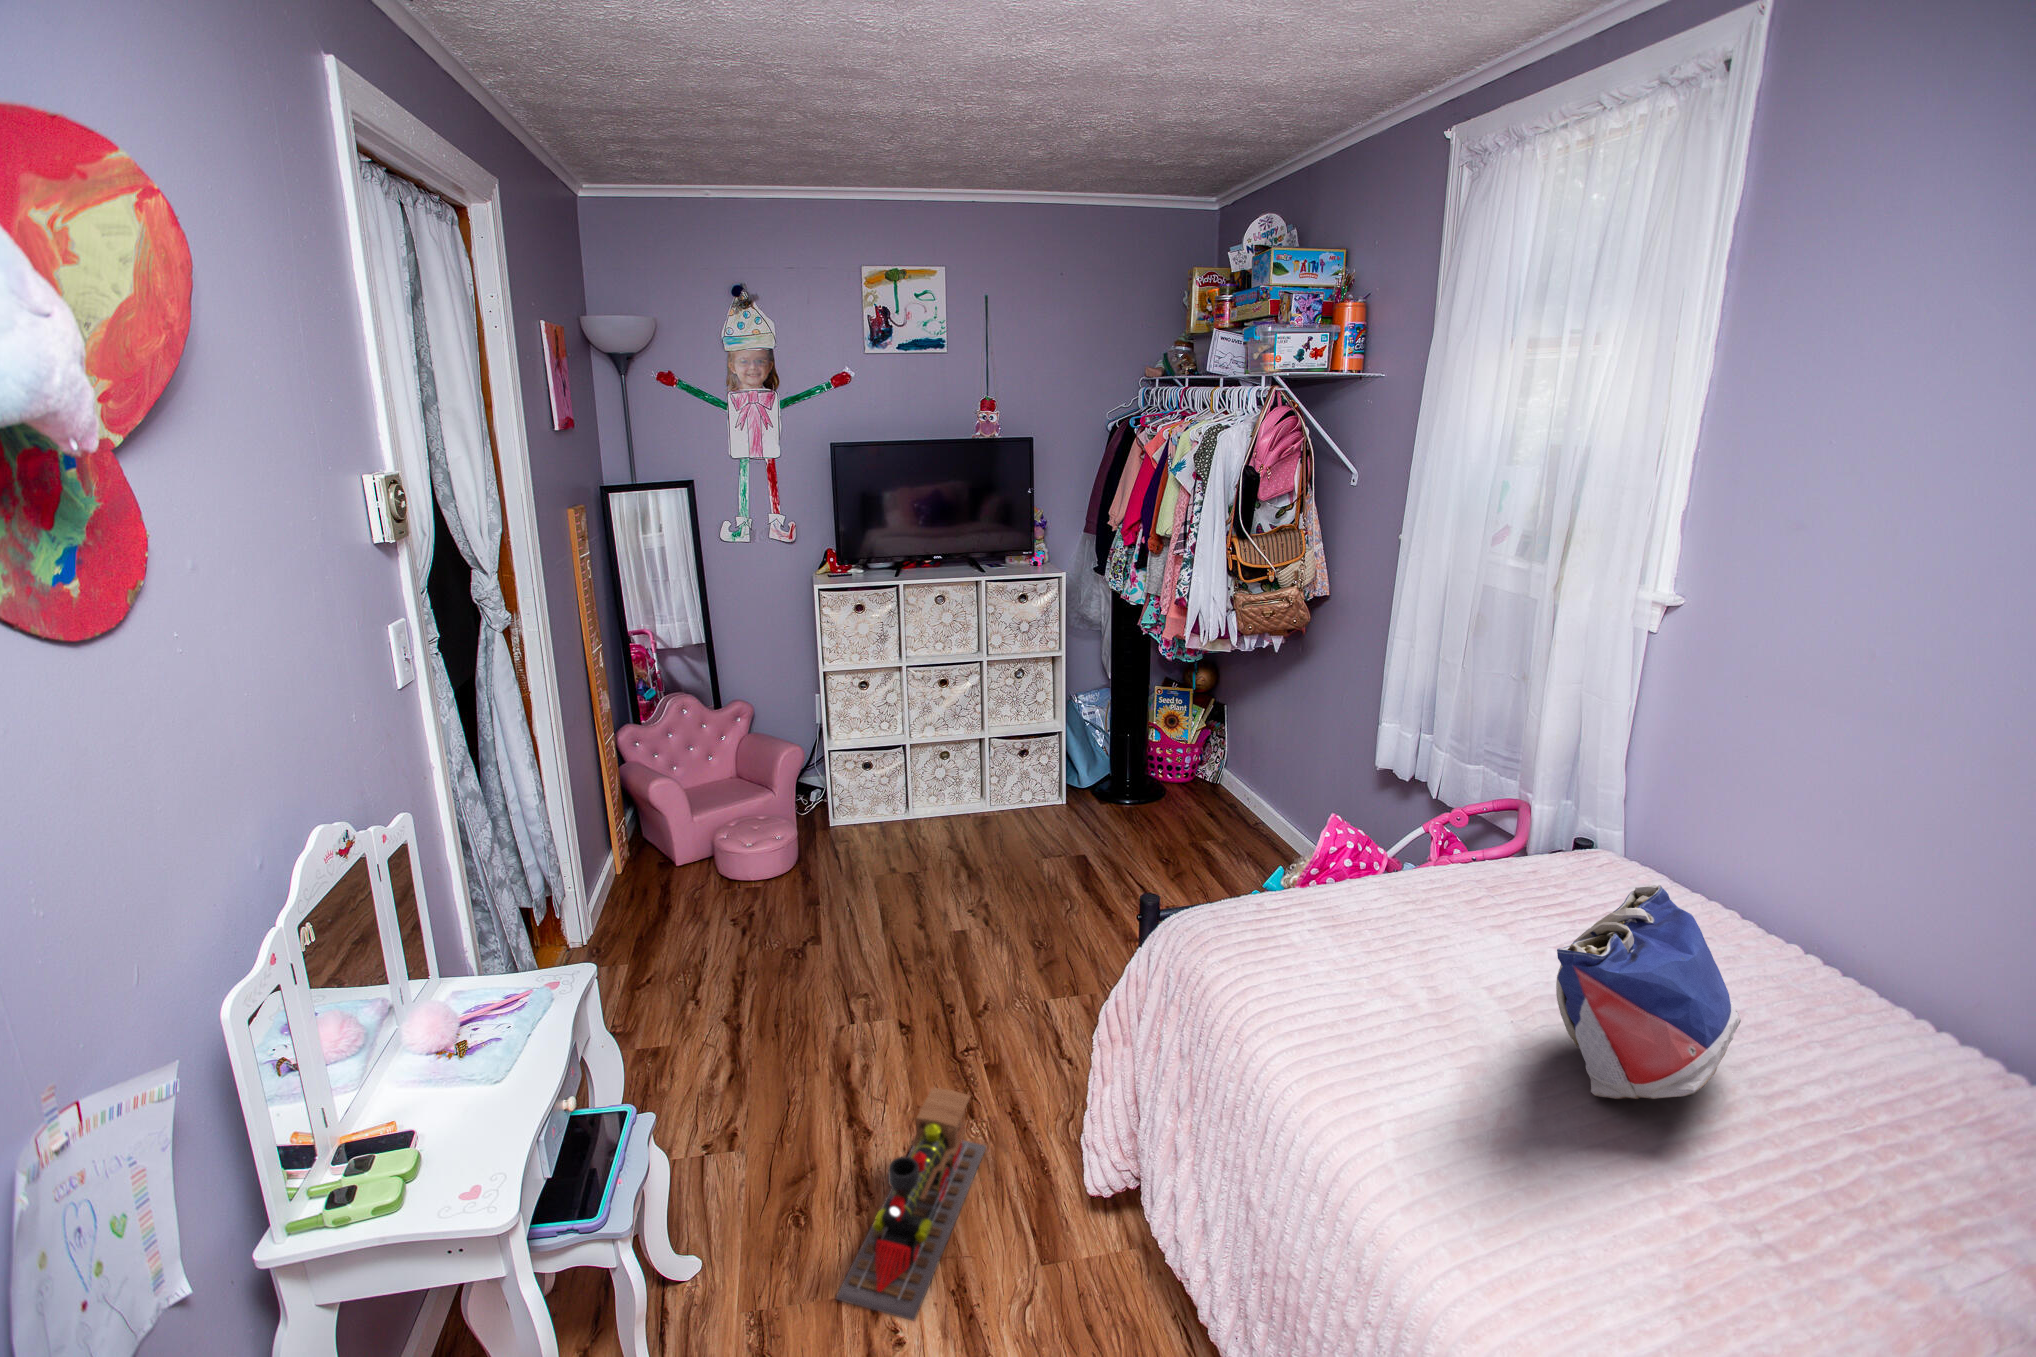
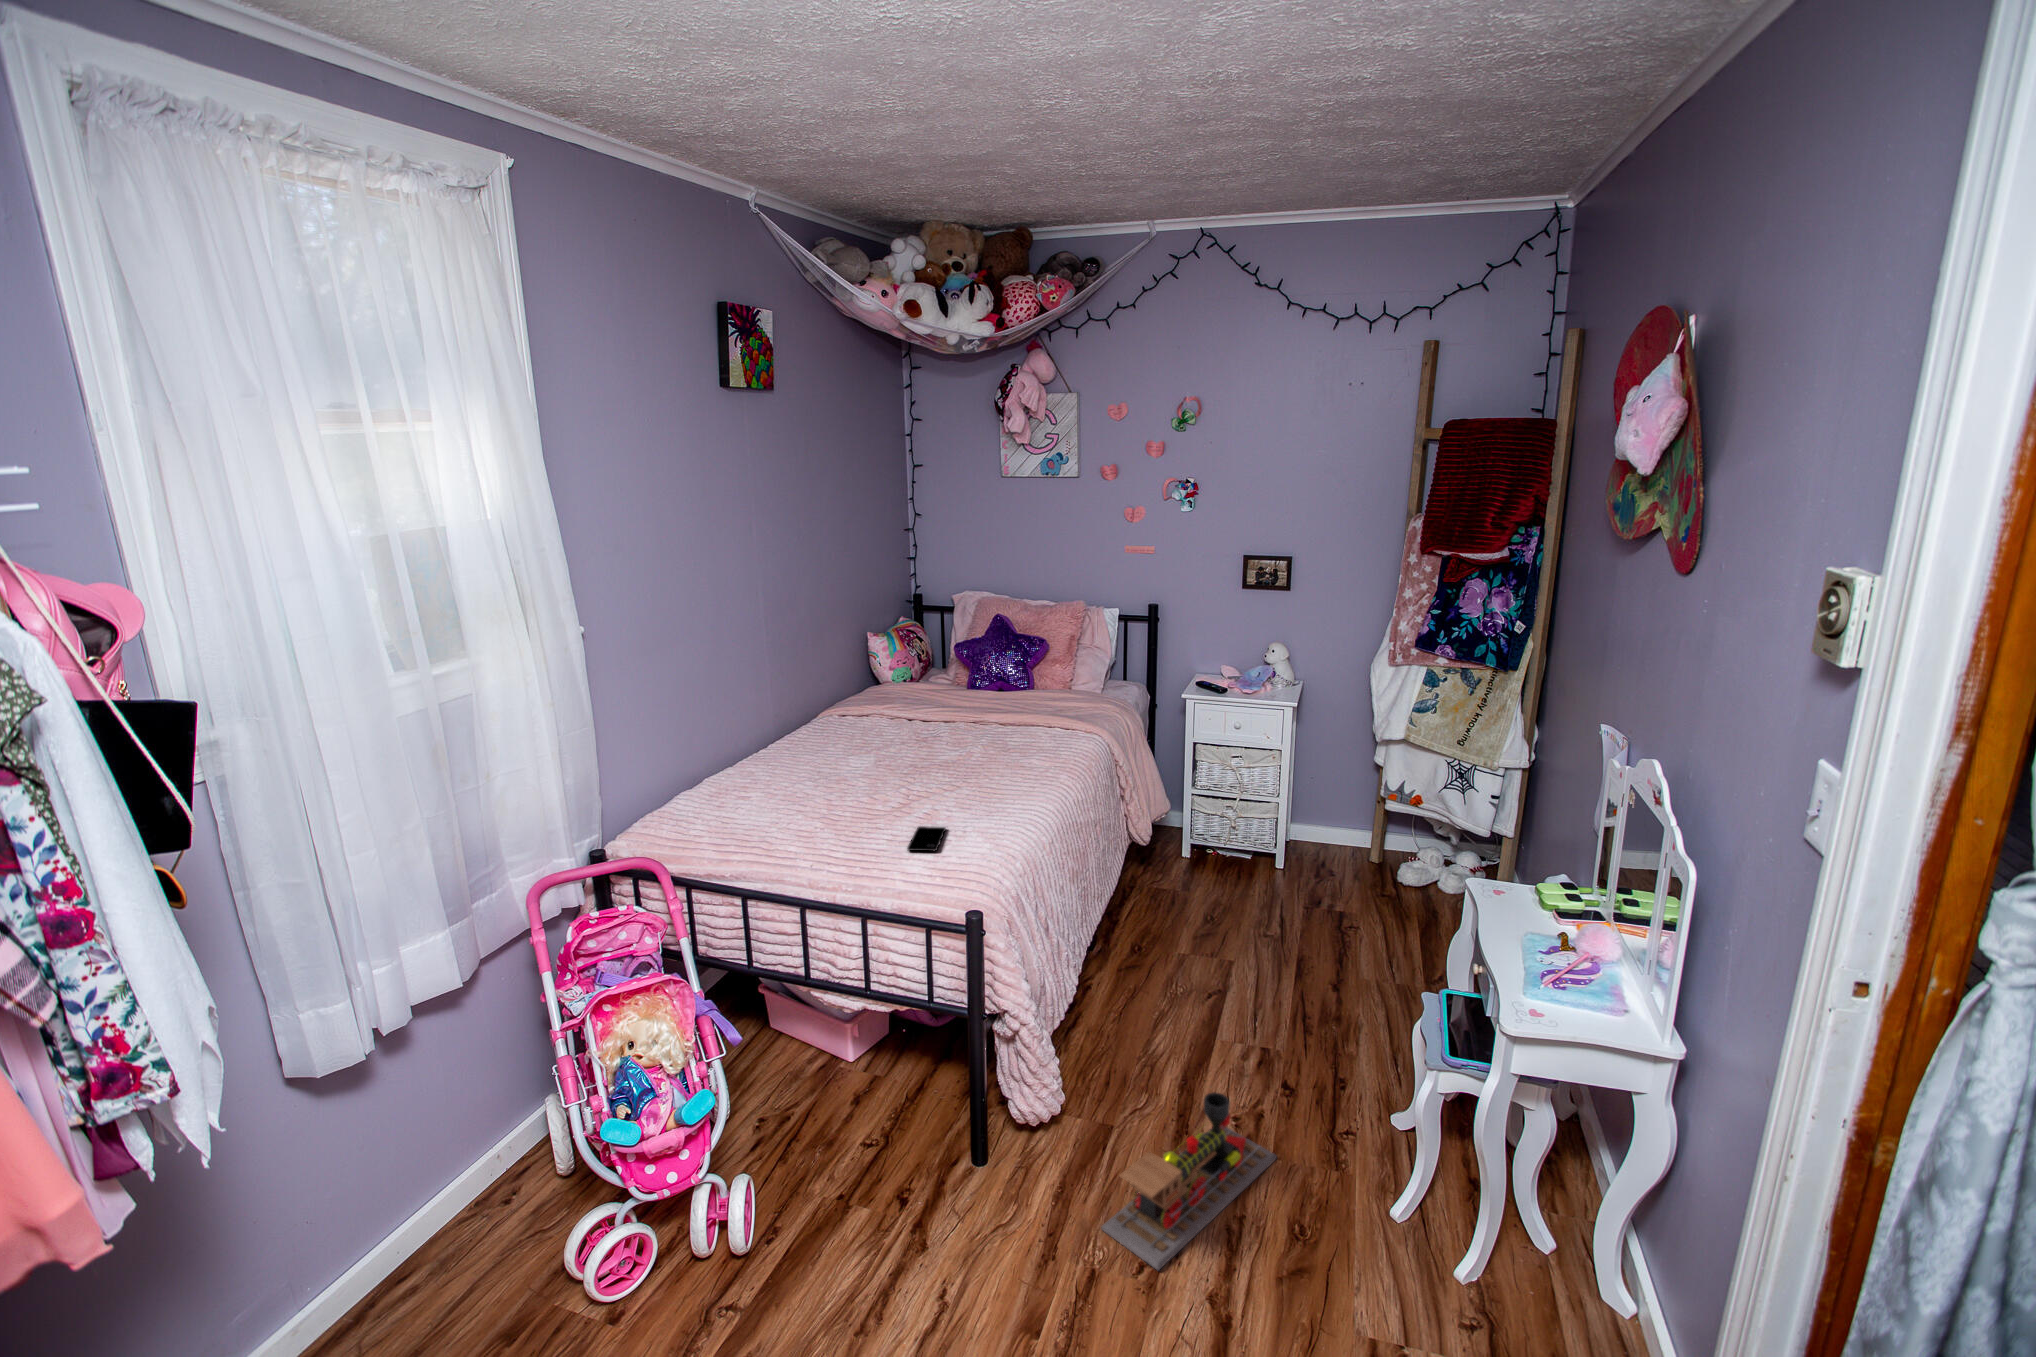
tote bag: present [1556,885,1741,1099] -> none [826,705,954,786]
smartphone: none [1298,925,1387,977] -> present [907,826,946,851]

